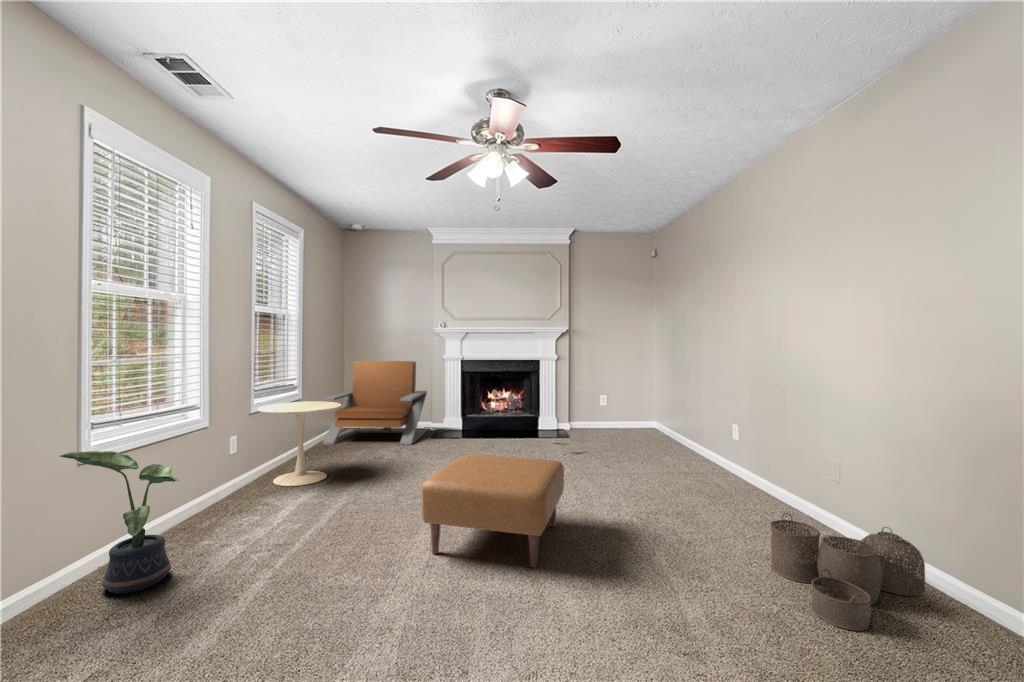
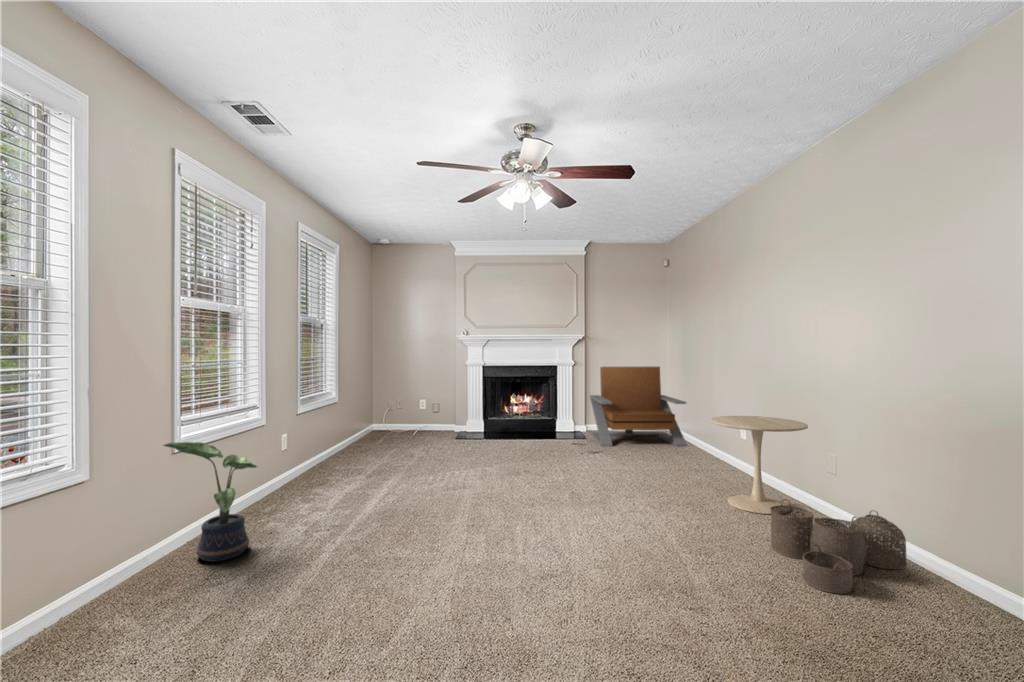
lounge chair: present [323,361,427,445] -> present [590,366,687,446]
side table: present [258,401,341,486] -> present [710,416,808,514]
ottoman: present [421,455,564,568] -> none [460,450,585,546]

